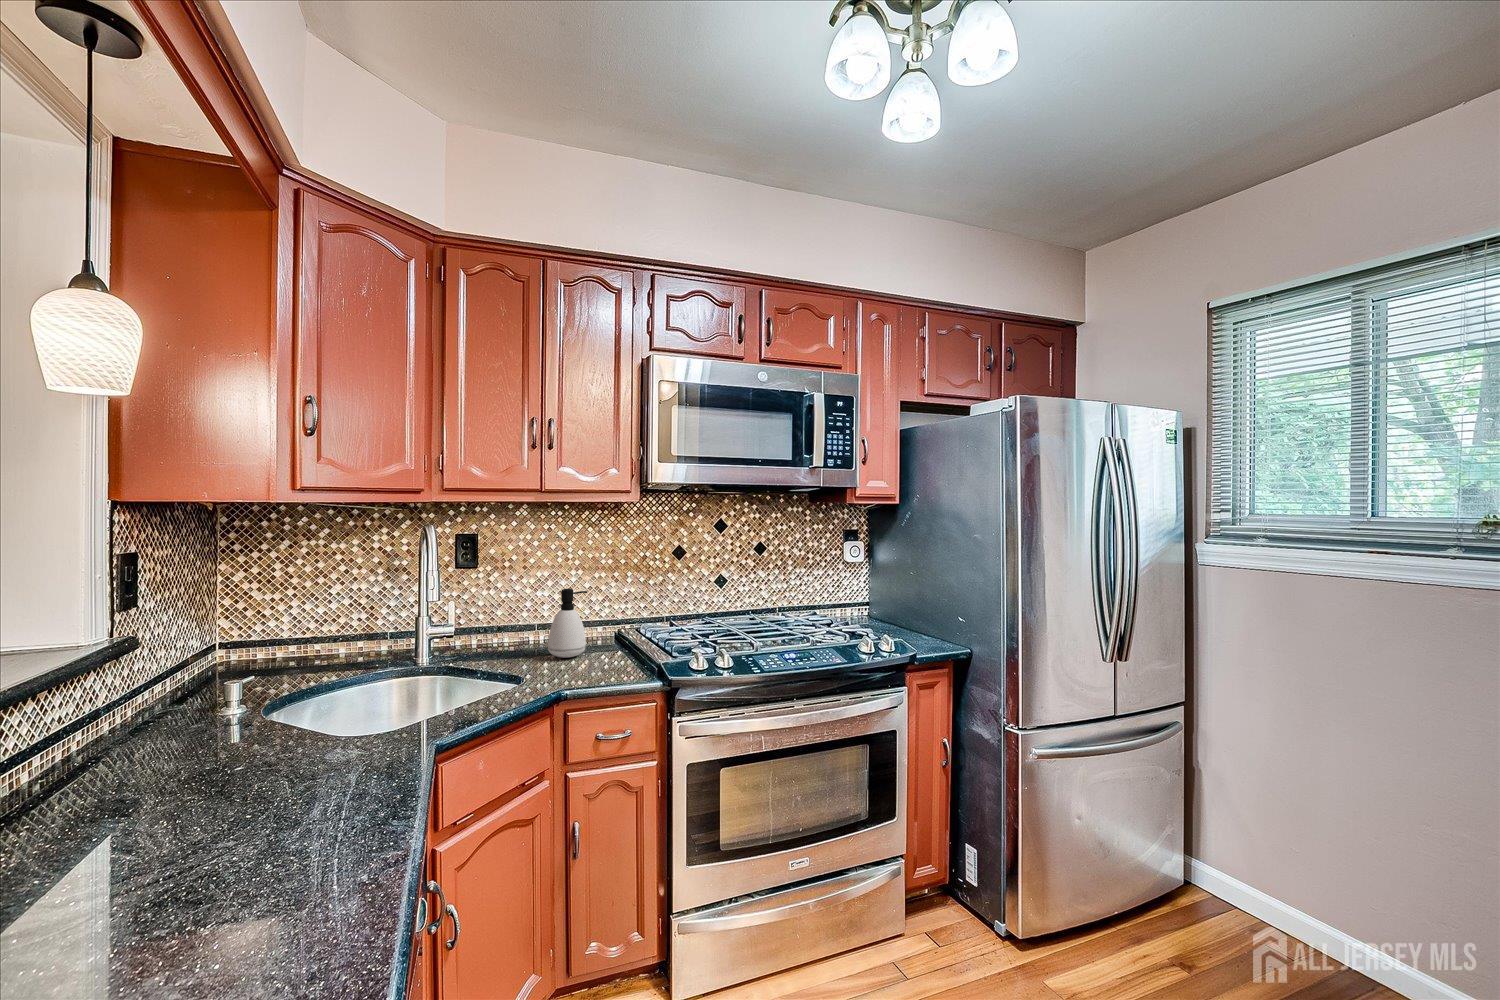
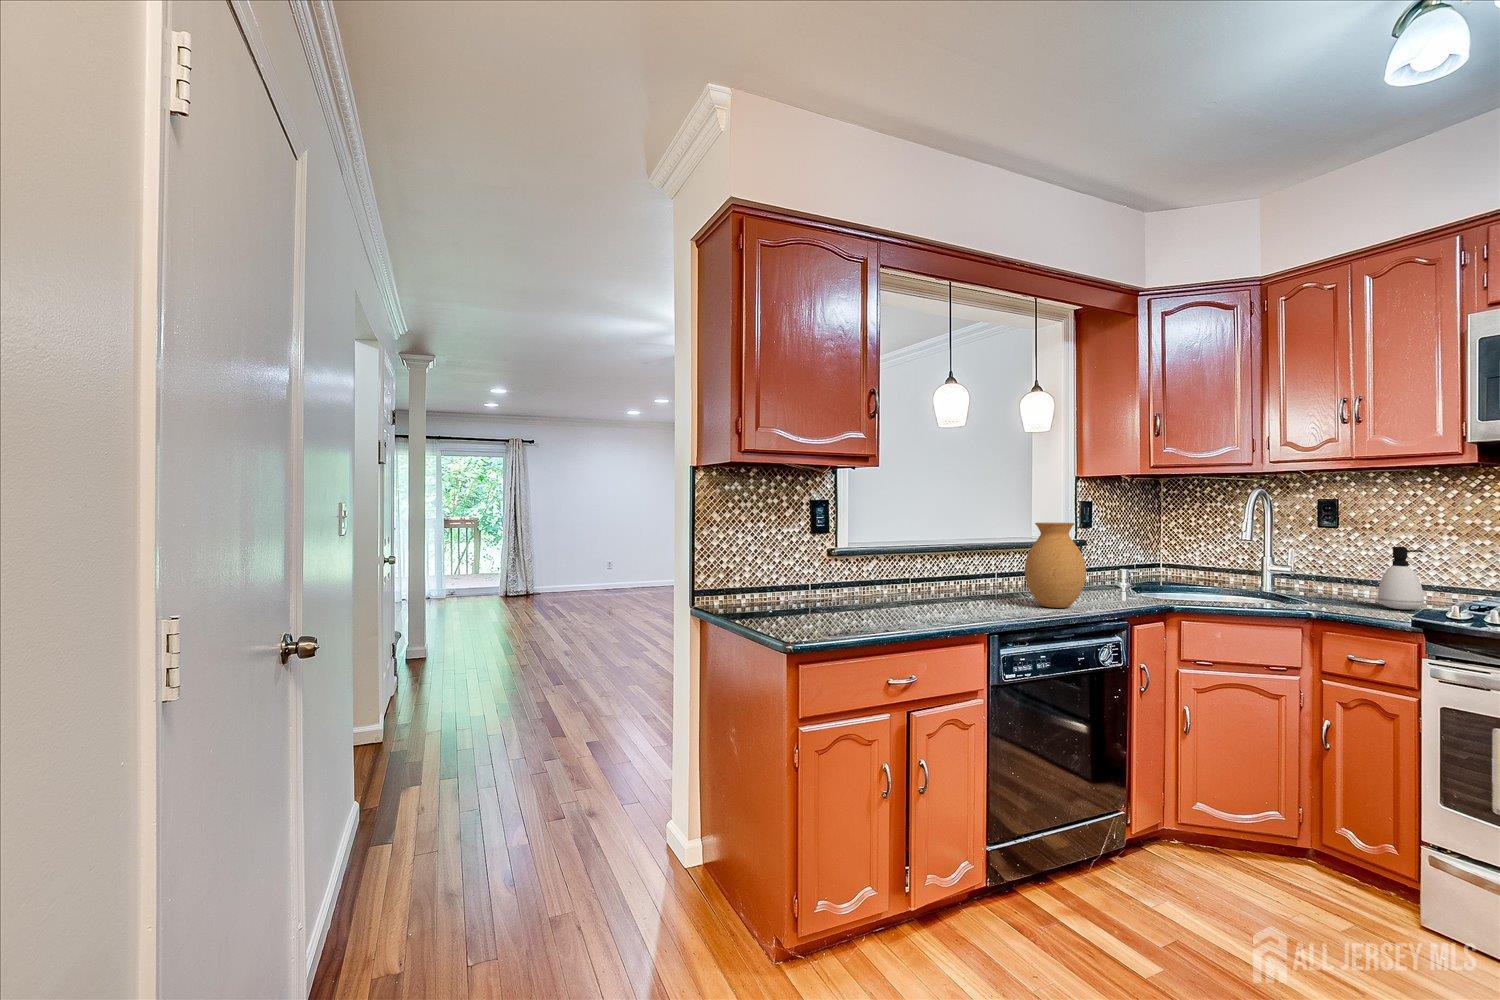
vase: none [144,632,322,866] -> present [1025,522,1086,608]

